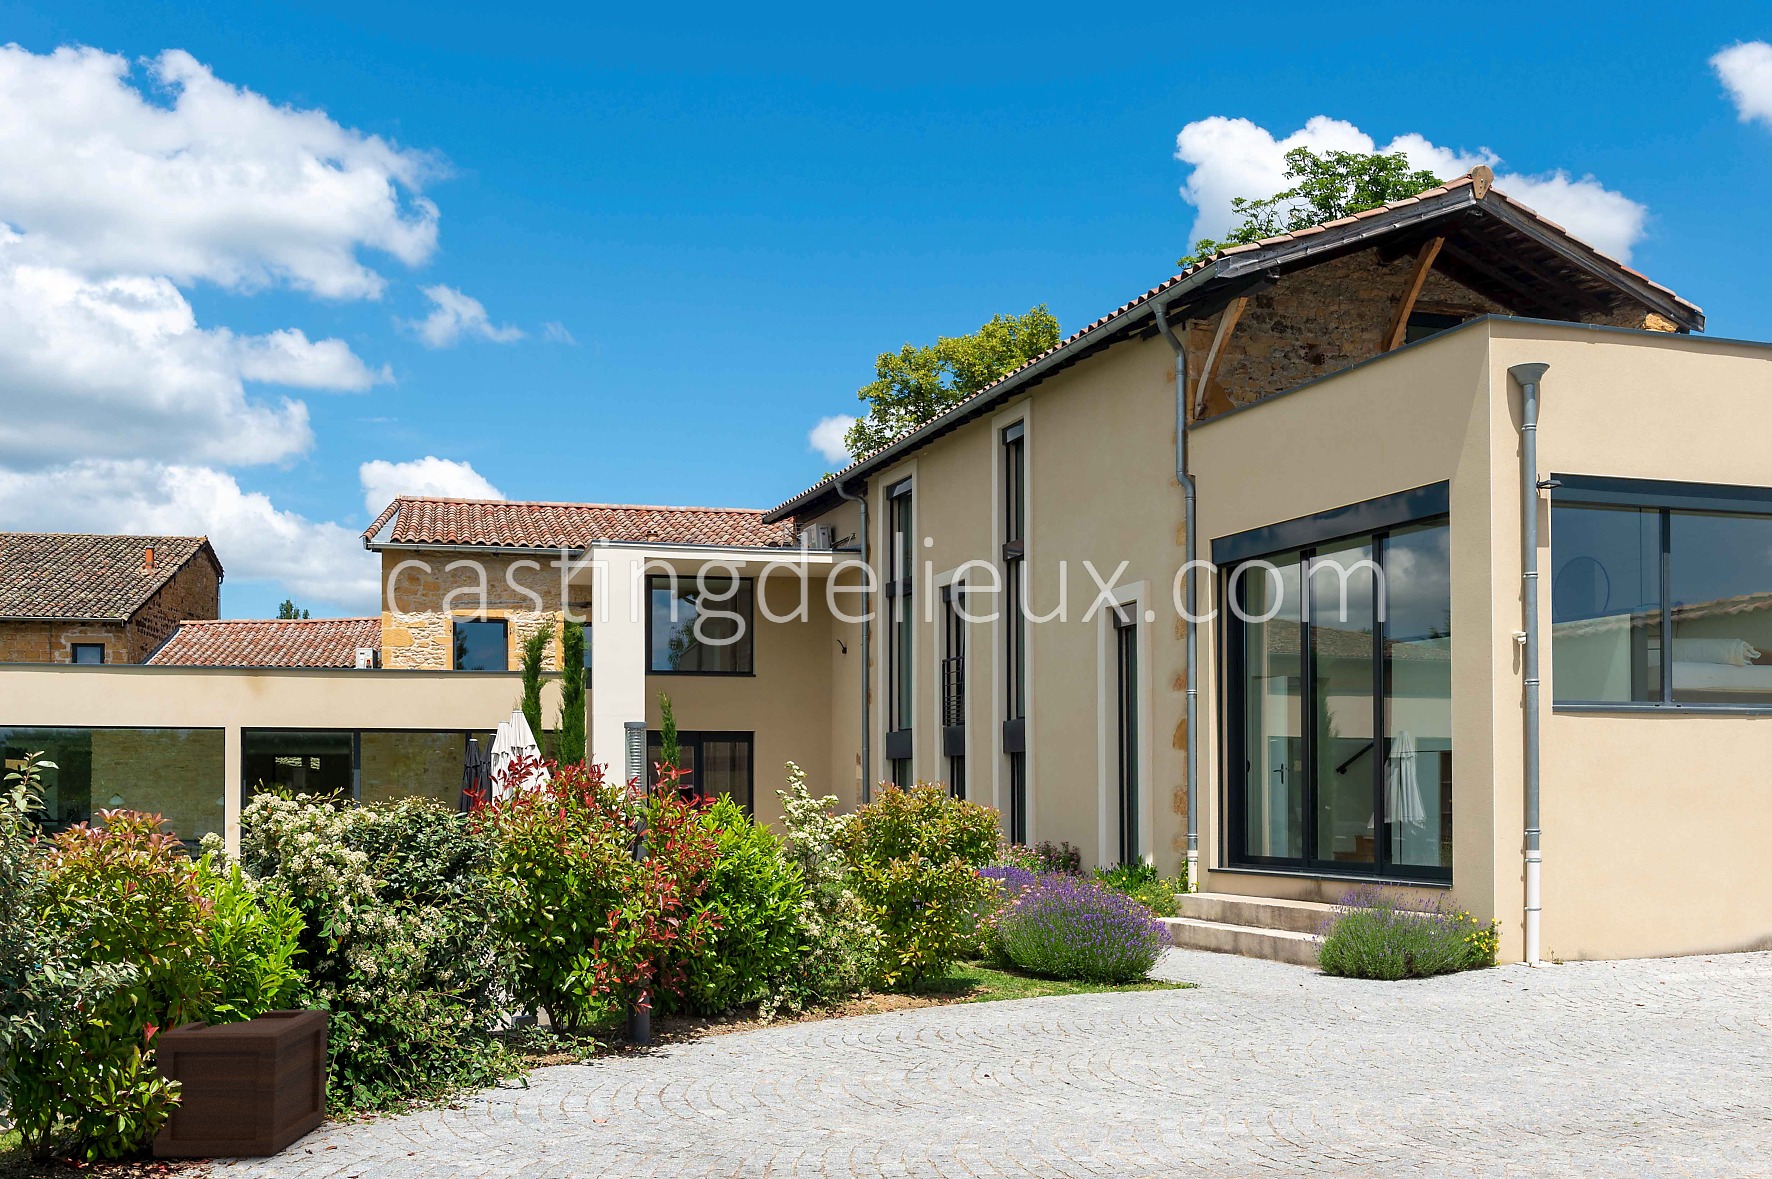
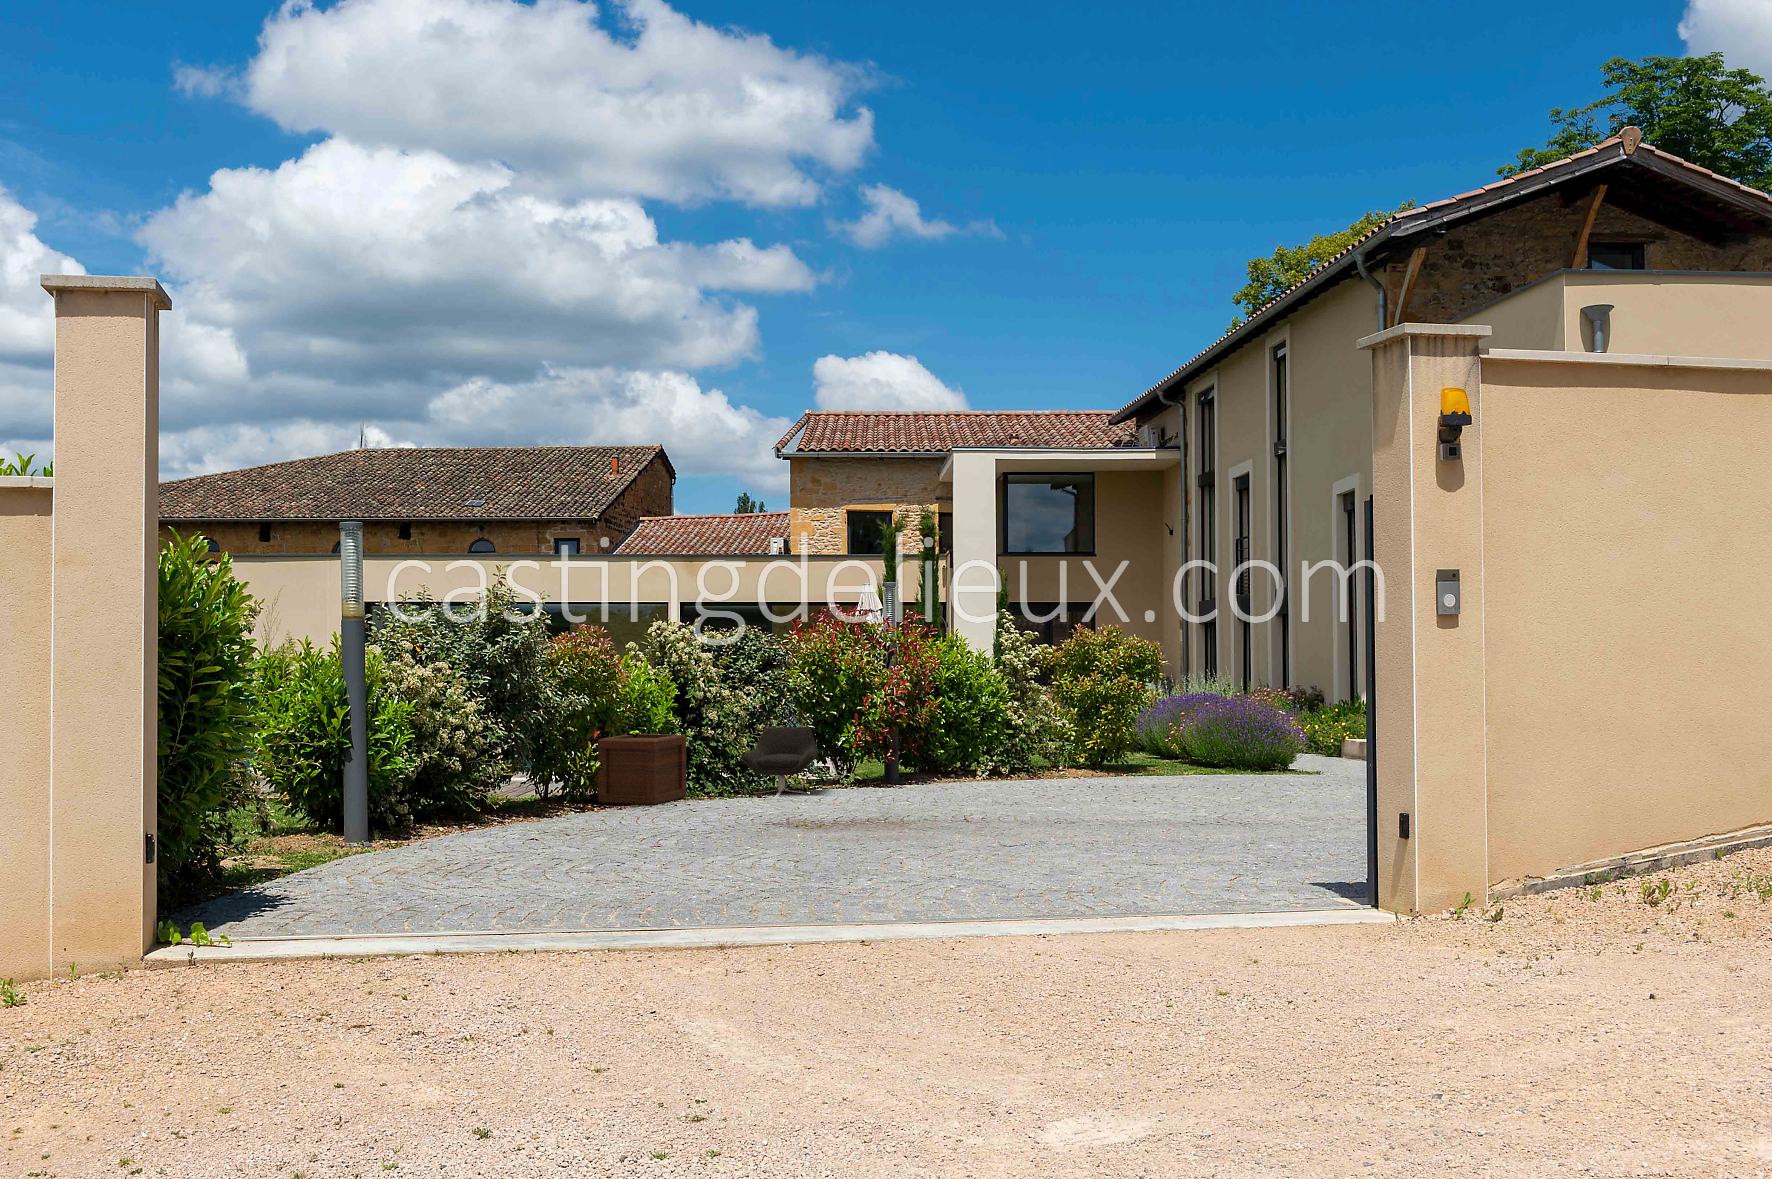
lounge chair: none [426,973,558,1111] -> present [741,727,818,797]

